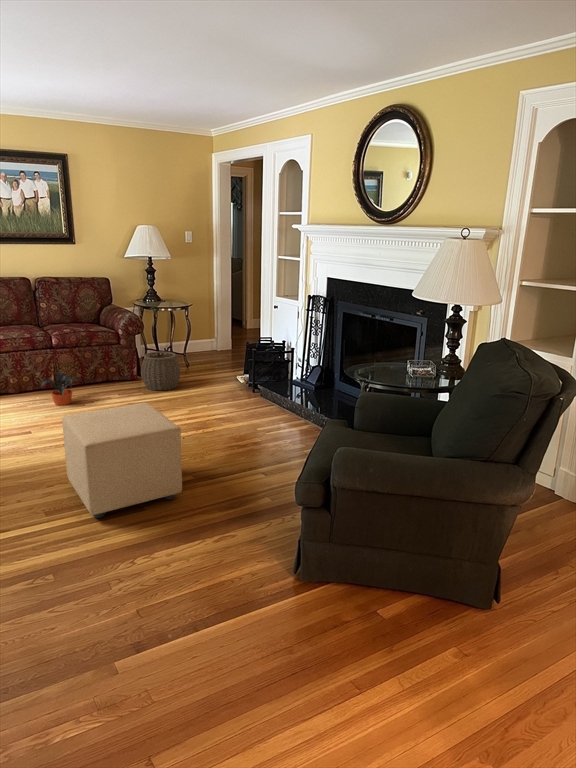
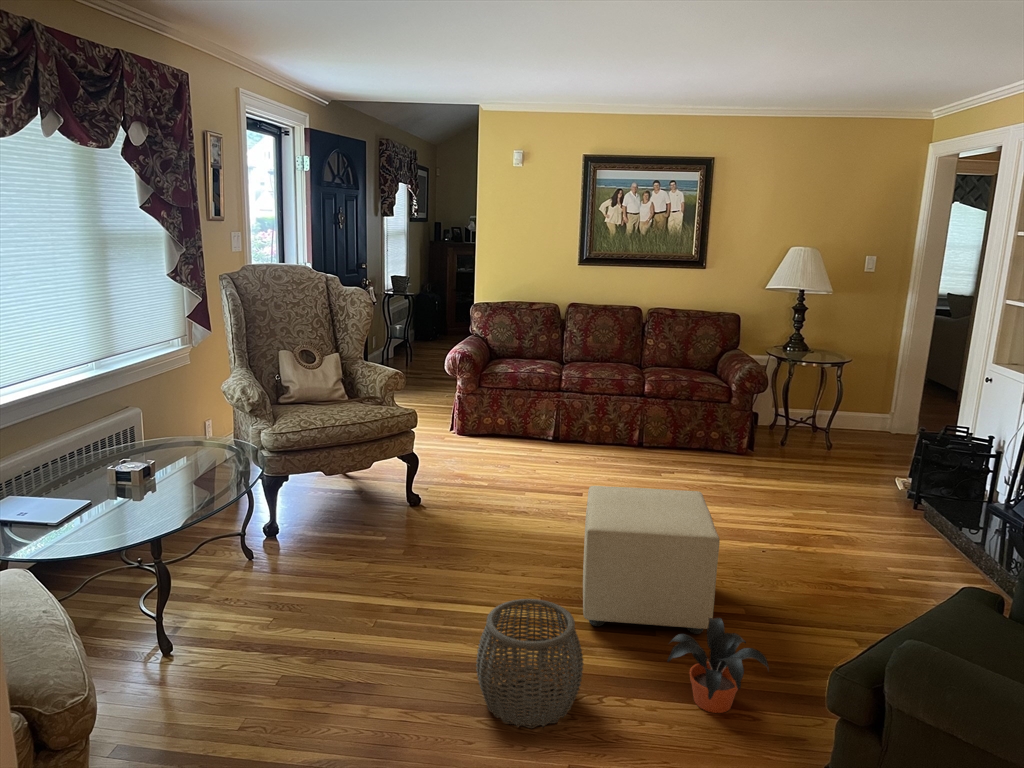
woven basket: present [141,352,180,390] -> present [476,599,583,728]
potted plant: present [41,372,82,405] -> present [668,618,769,713]

